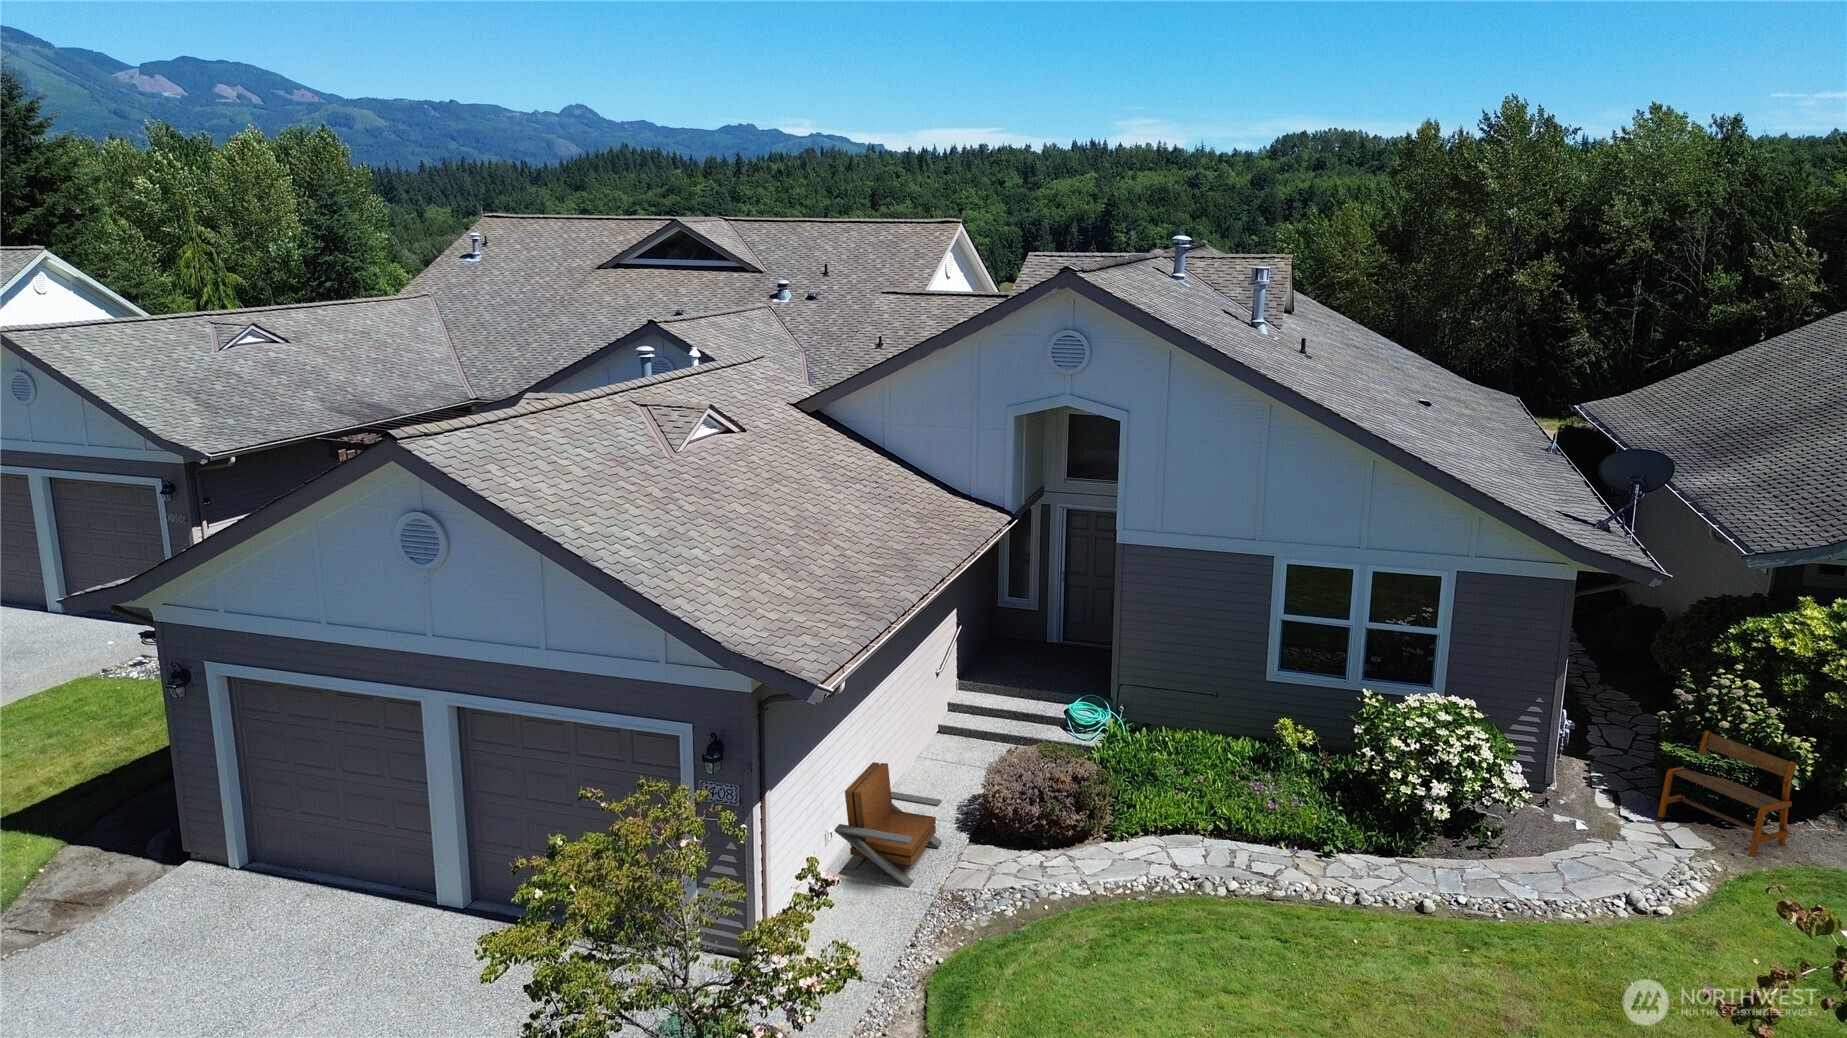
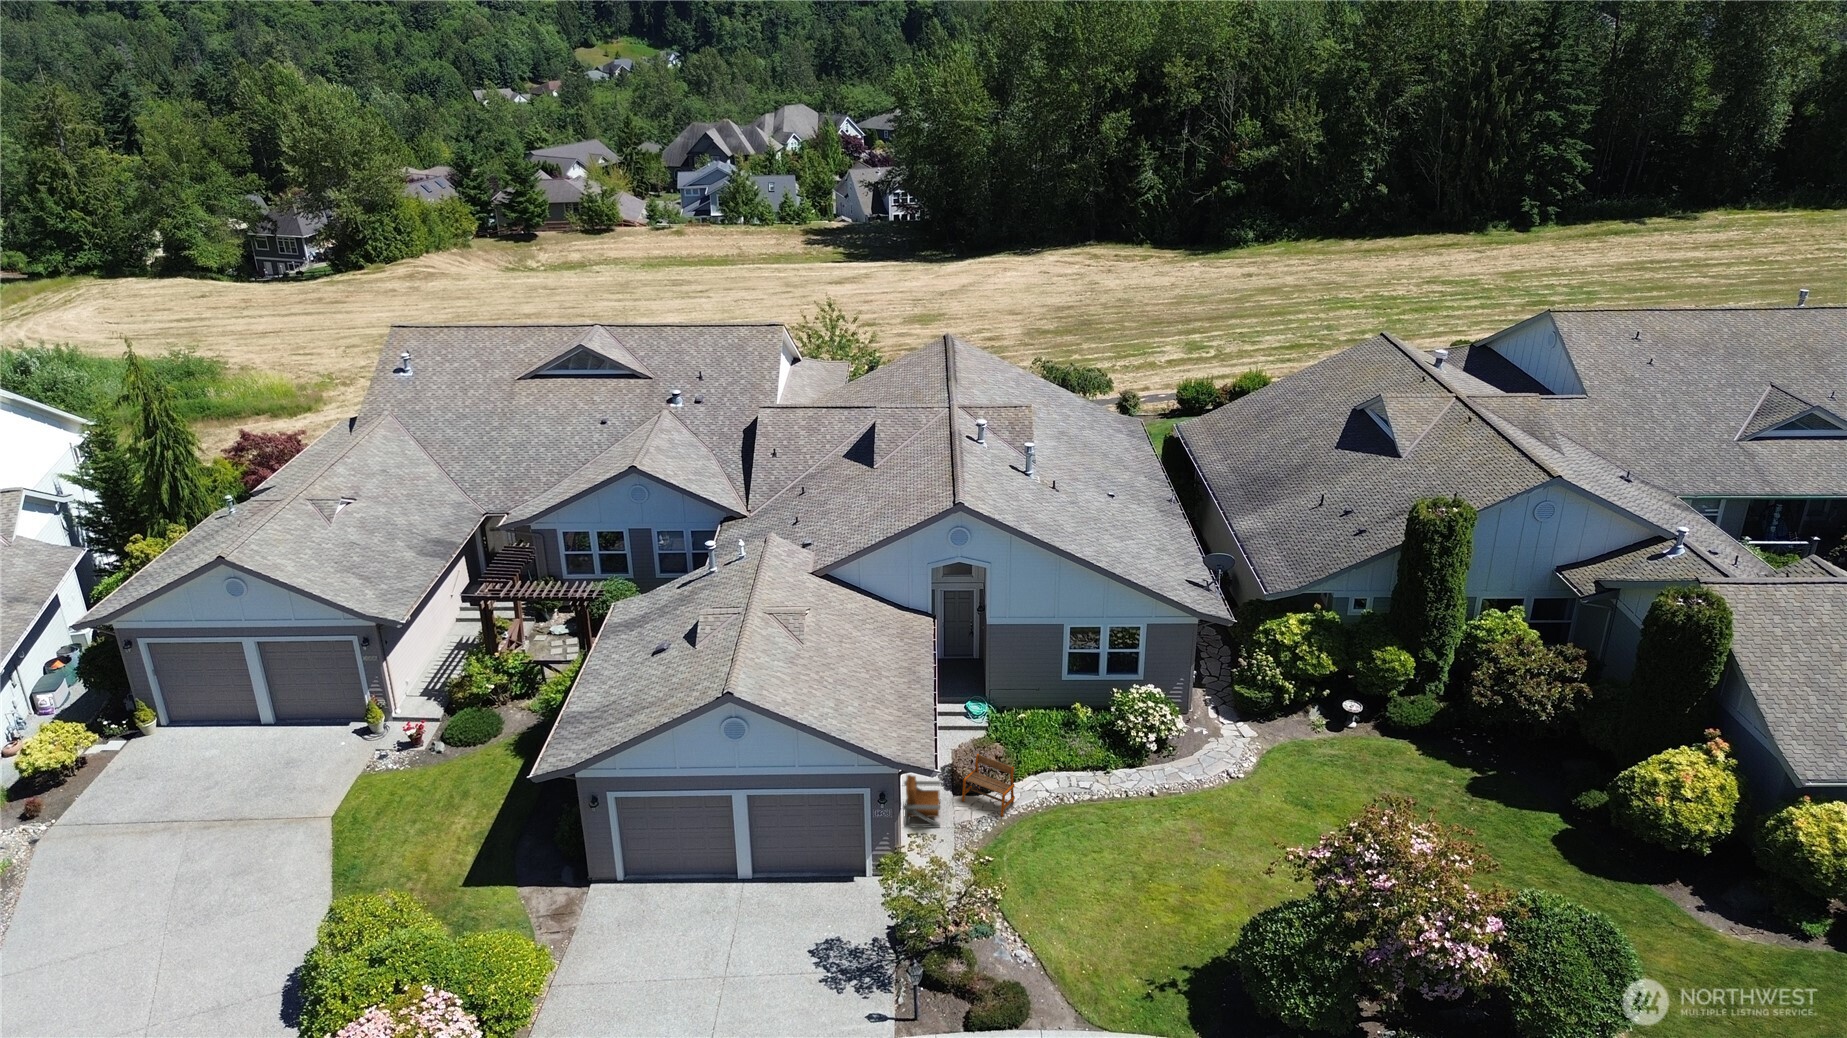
bench: present [1658,731,1797,857] -> present [962,754,1015,817]

